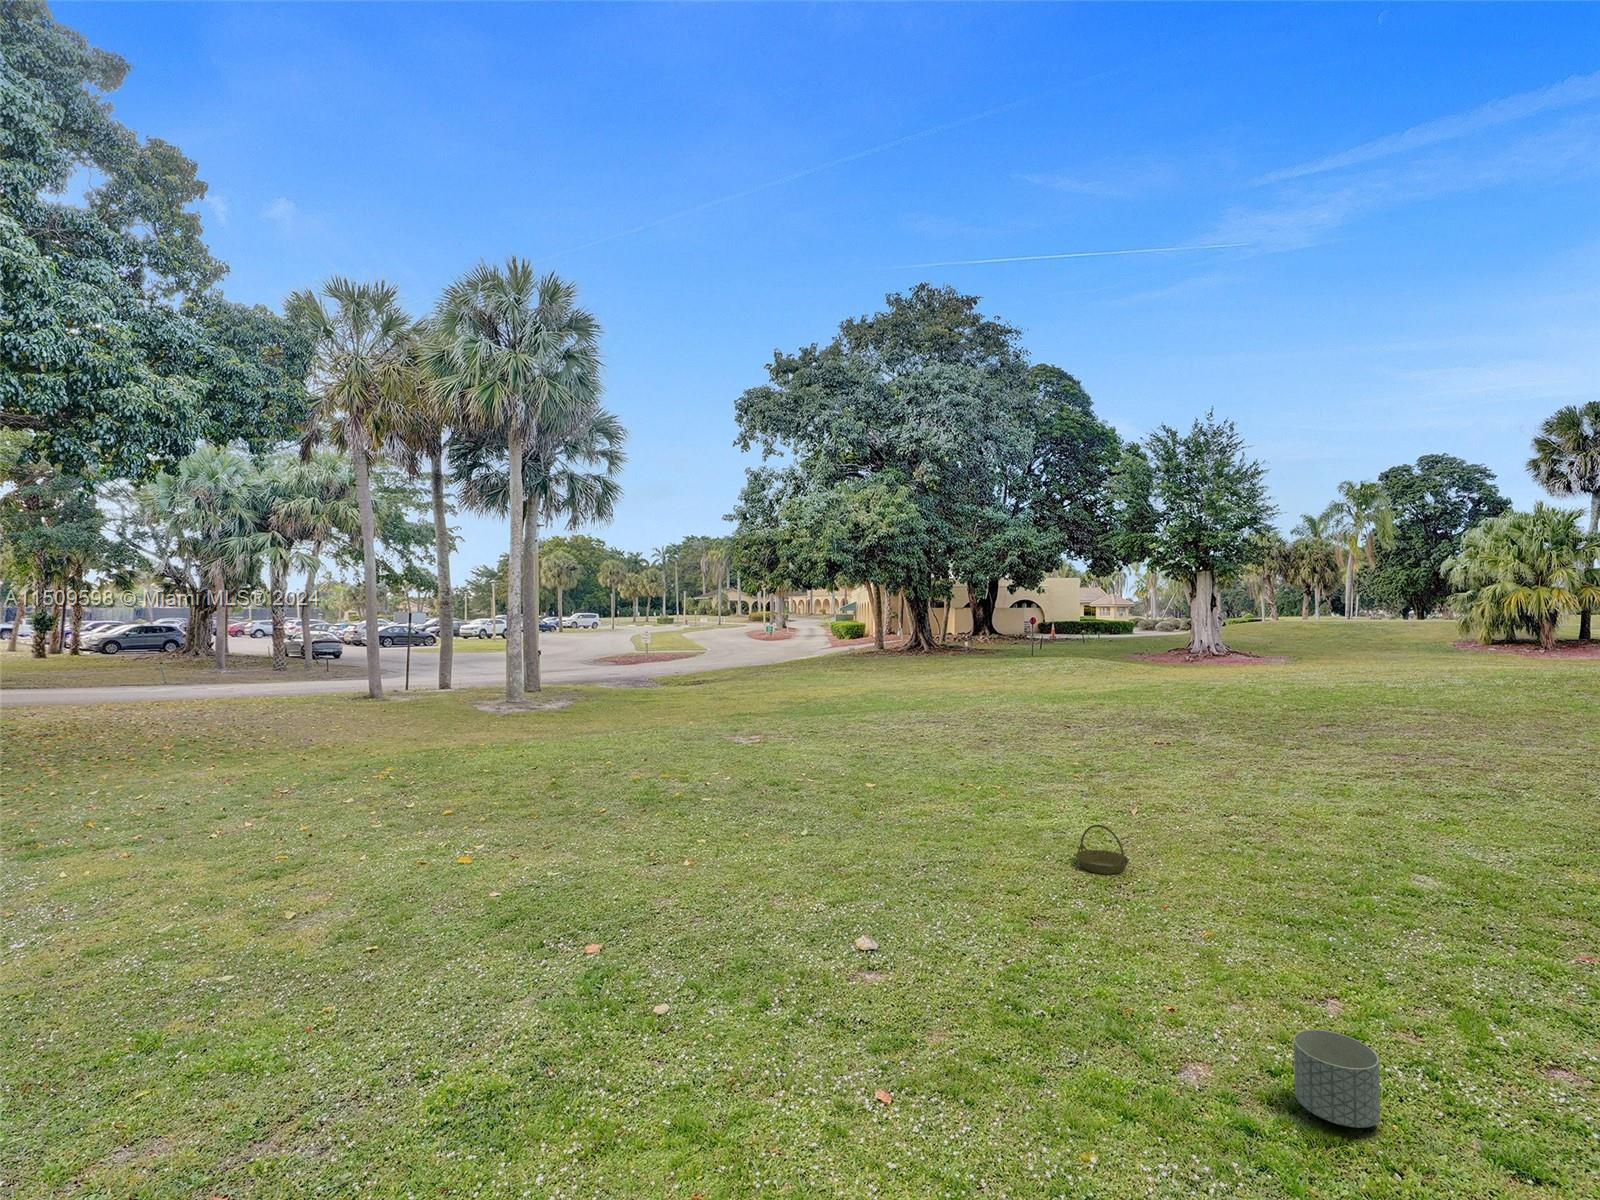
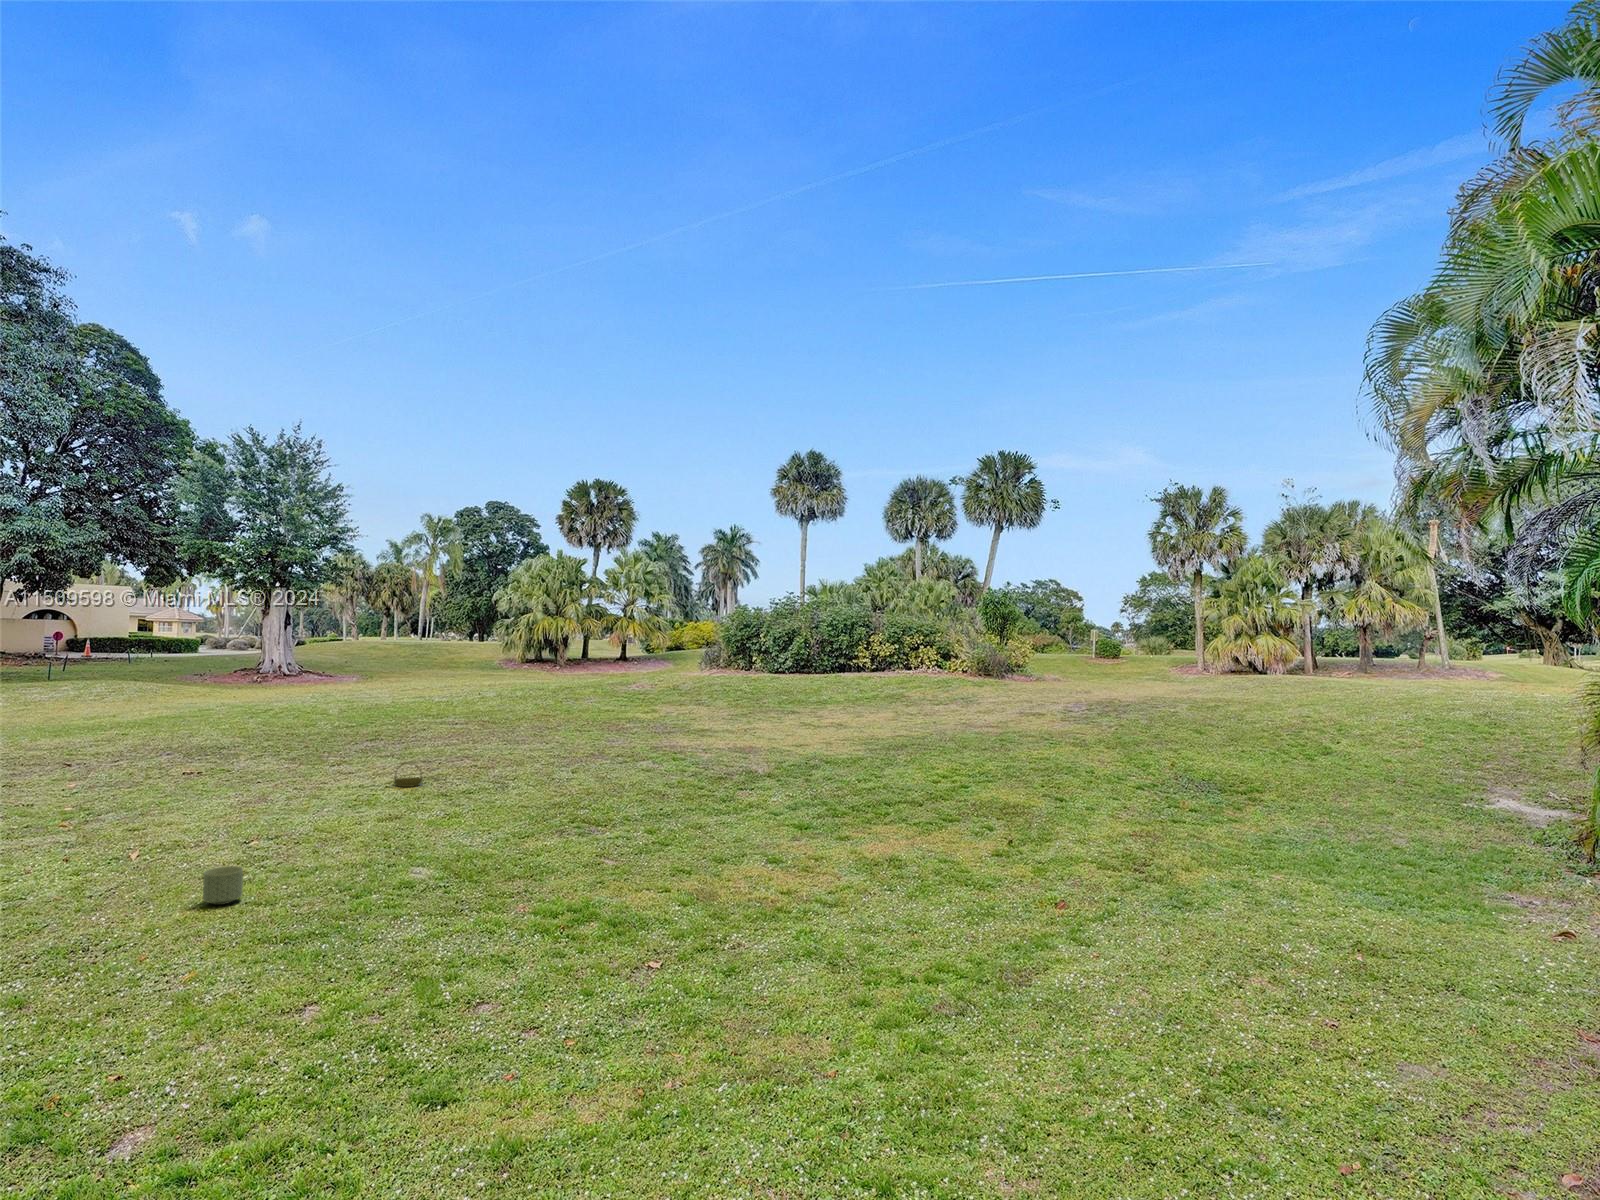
basket: present [1076,825,1129,874] -> present [394,767,423,787]

